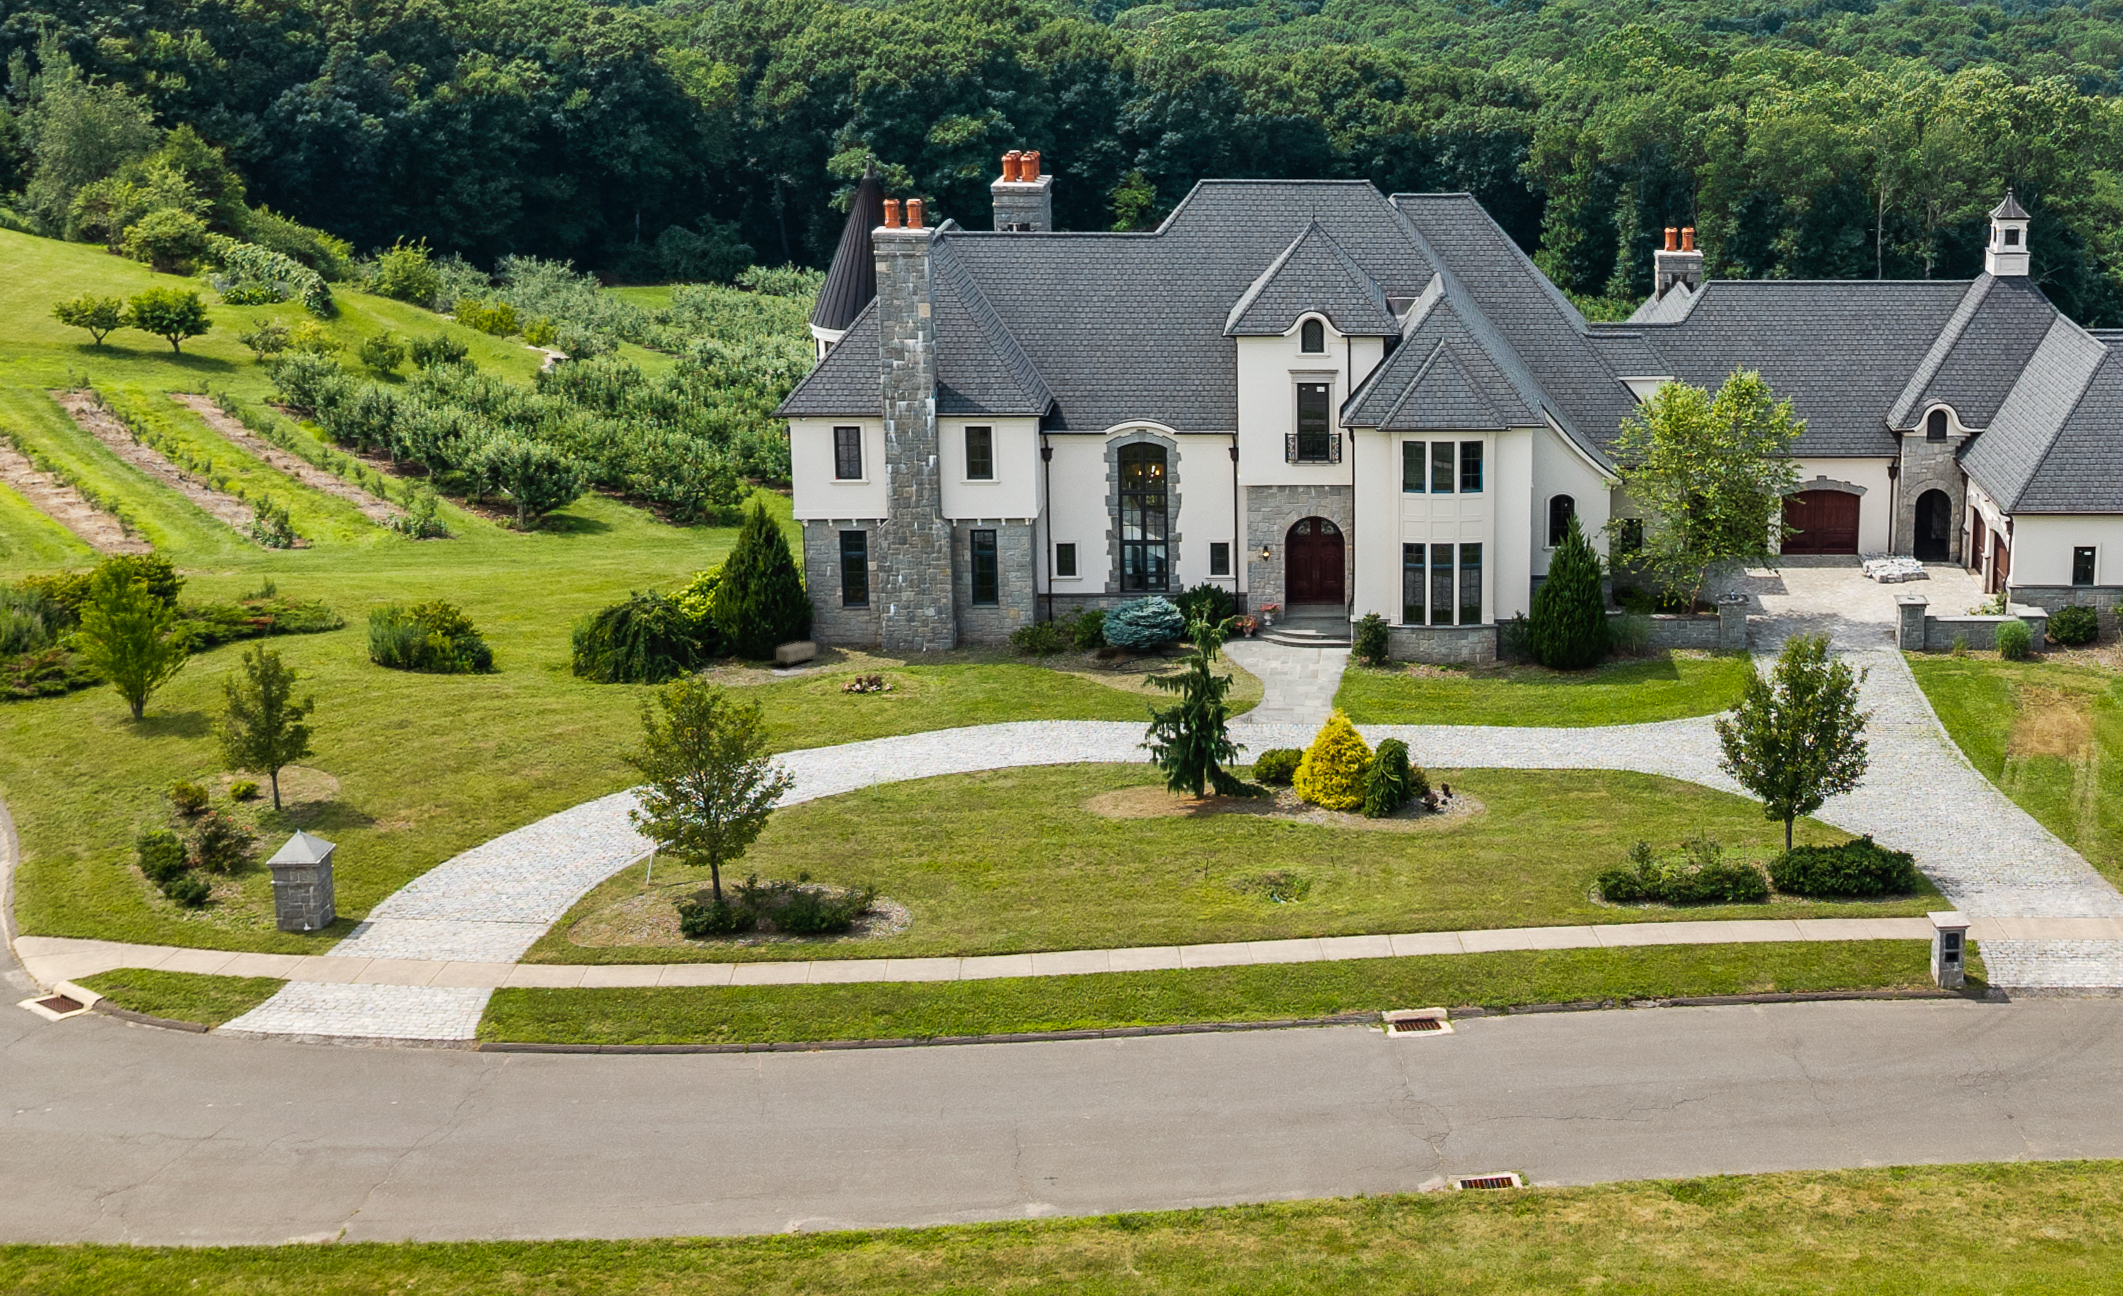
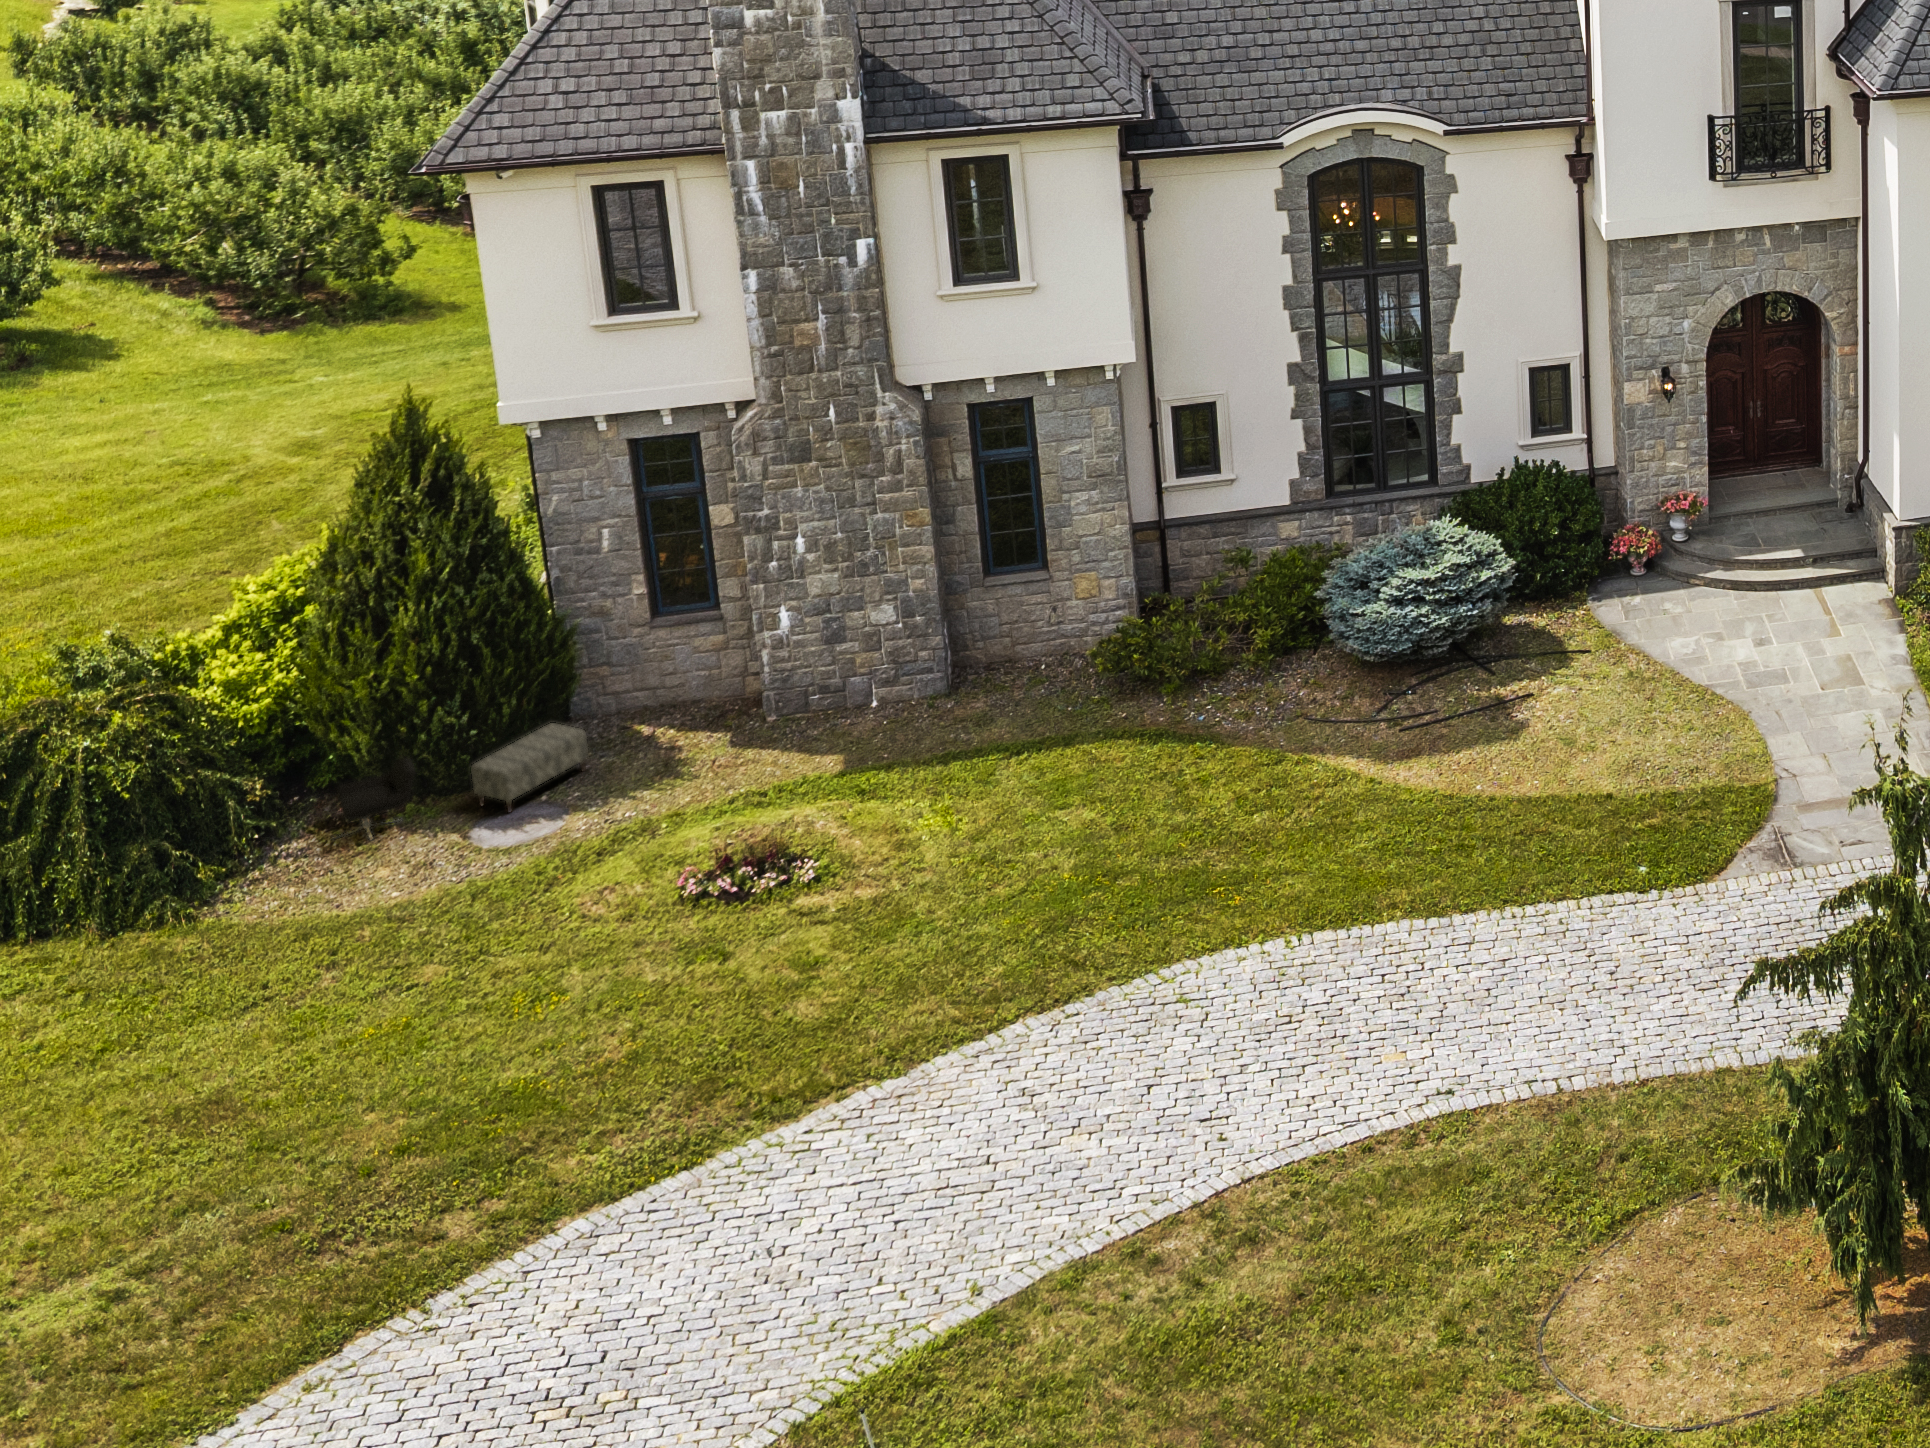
lounge chair: present [1096,643,1122,665] -> present [336,757,416,840]

